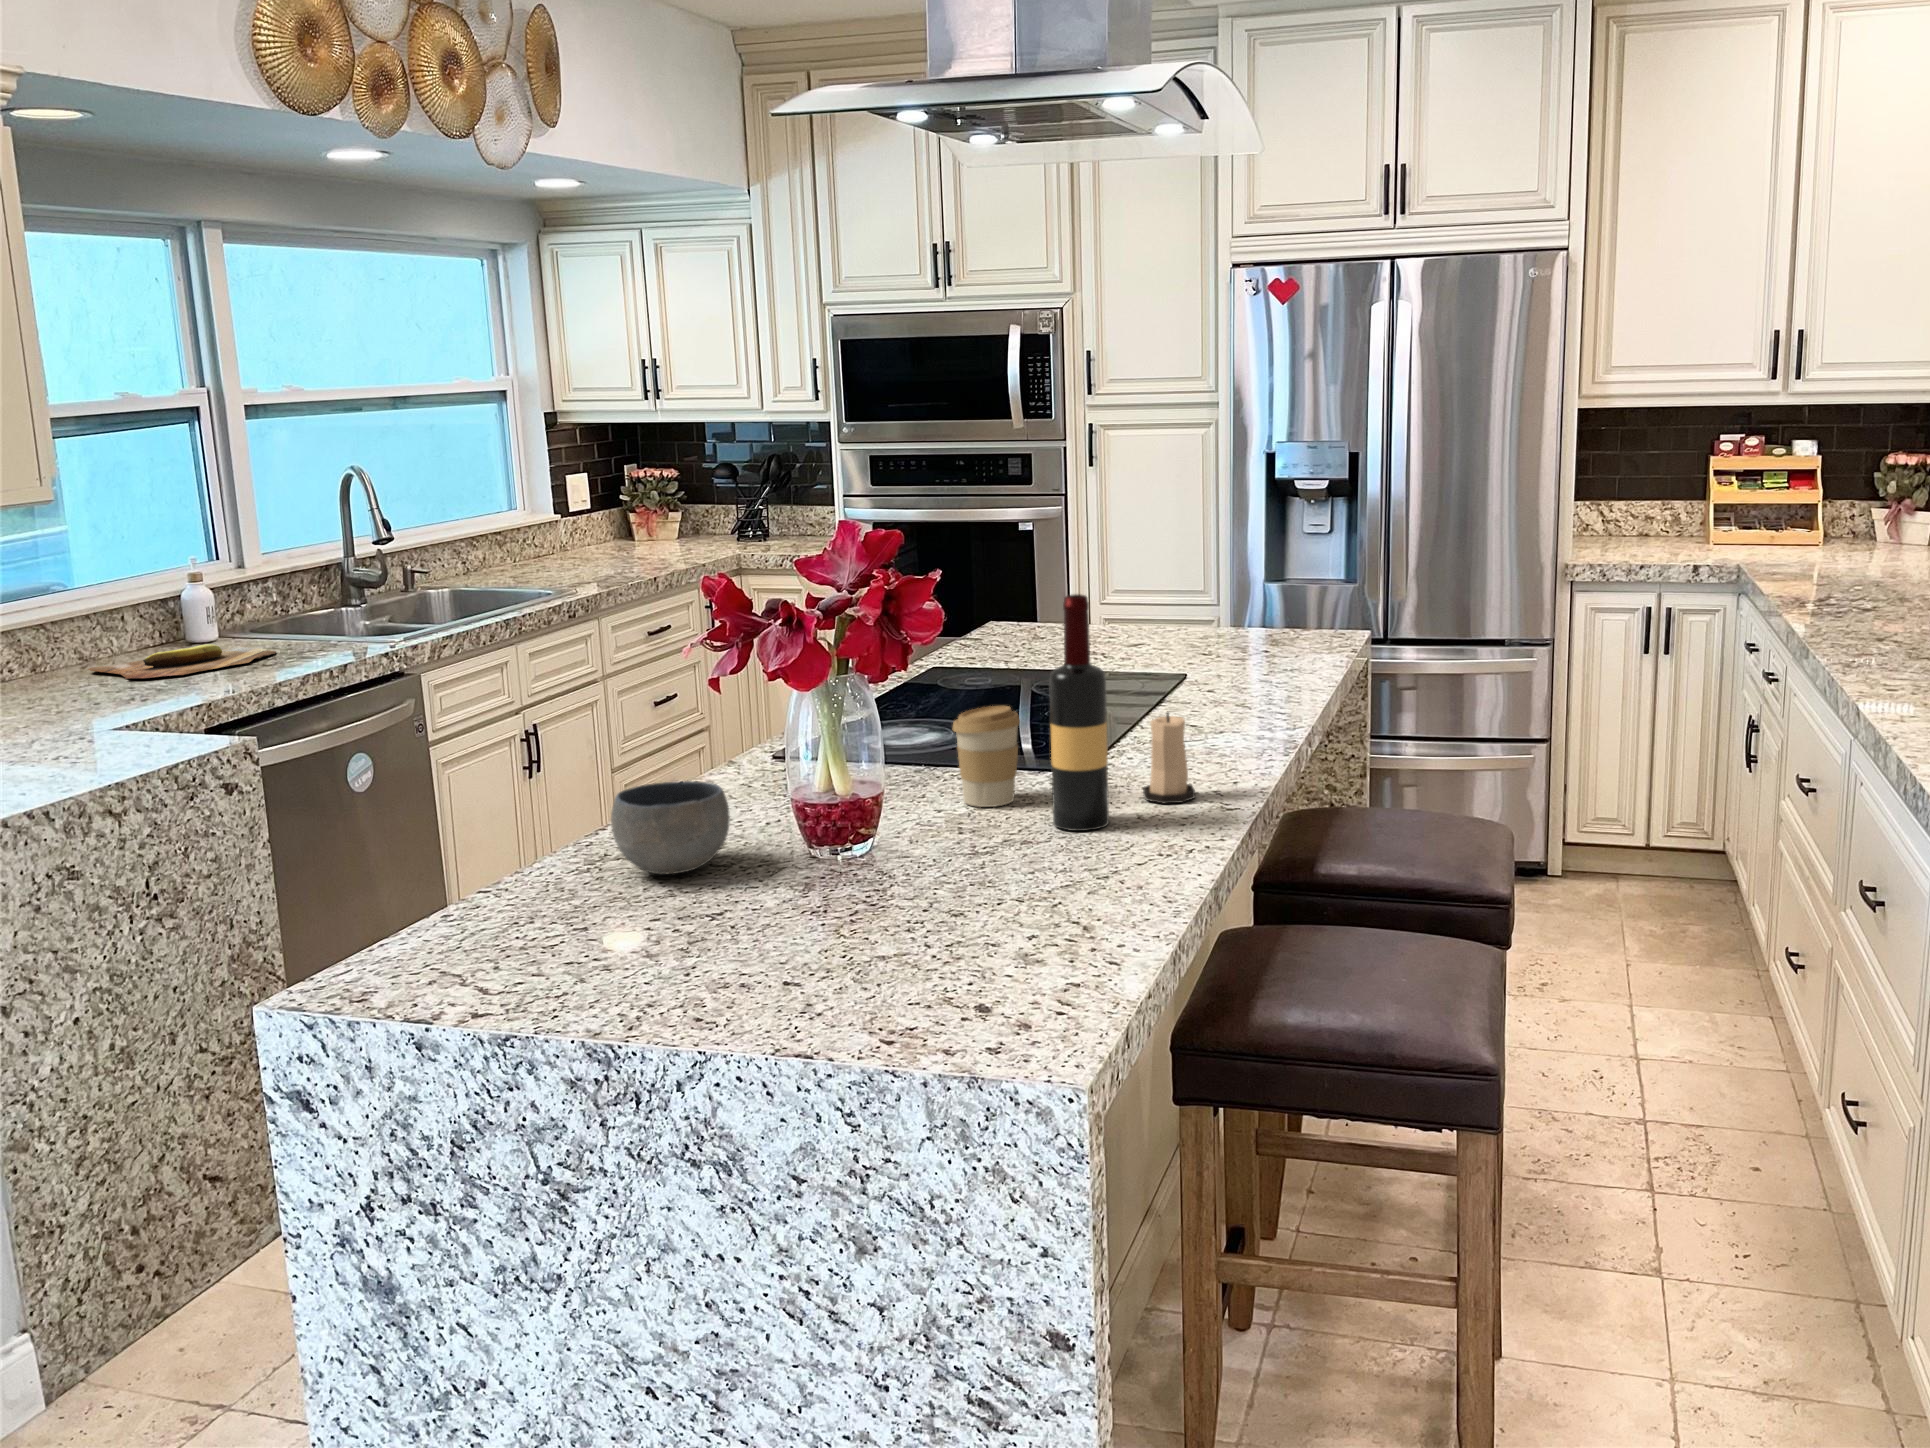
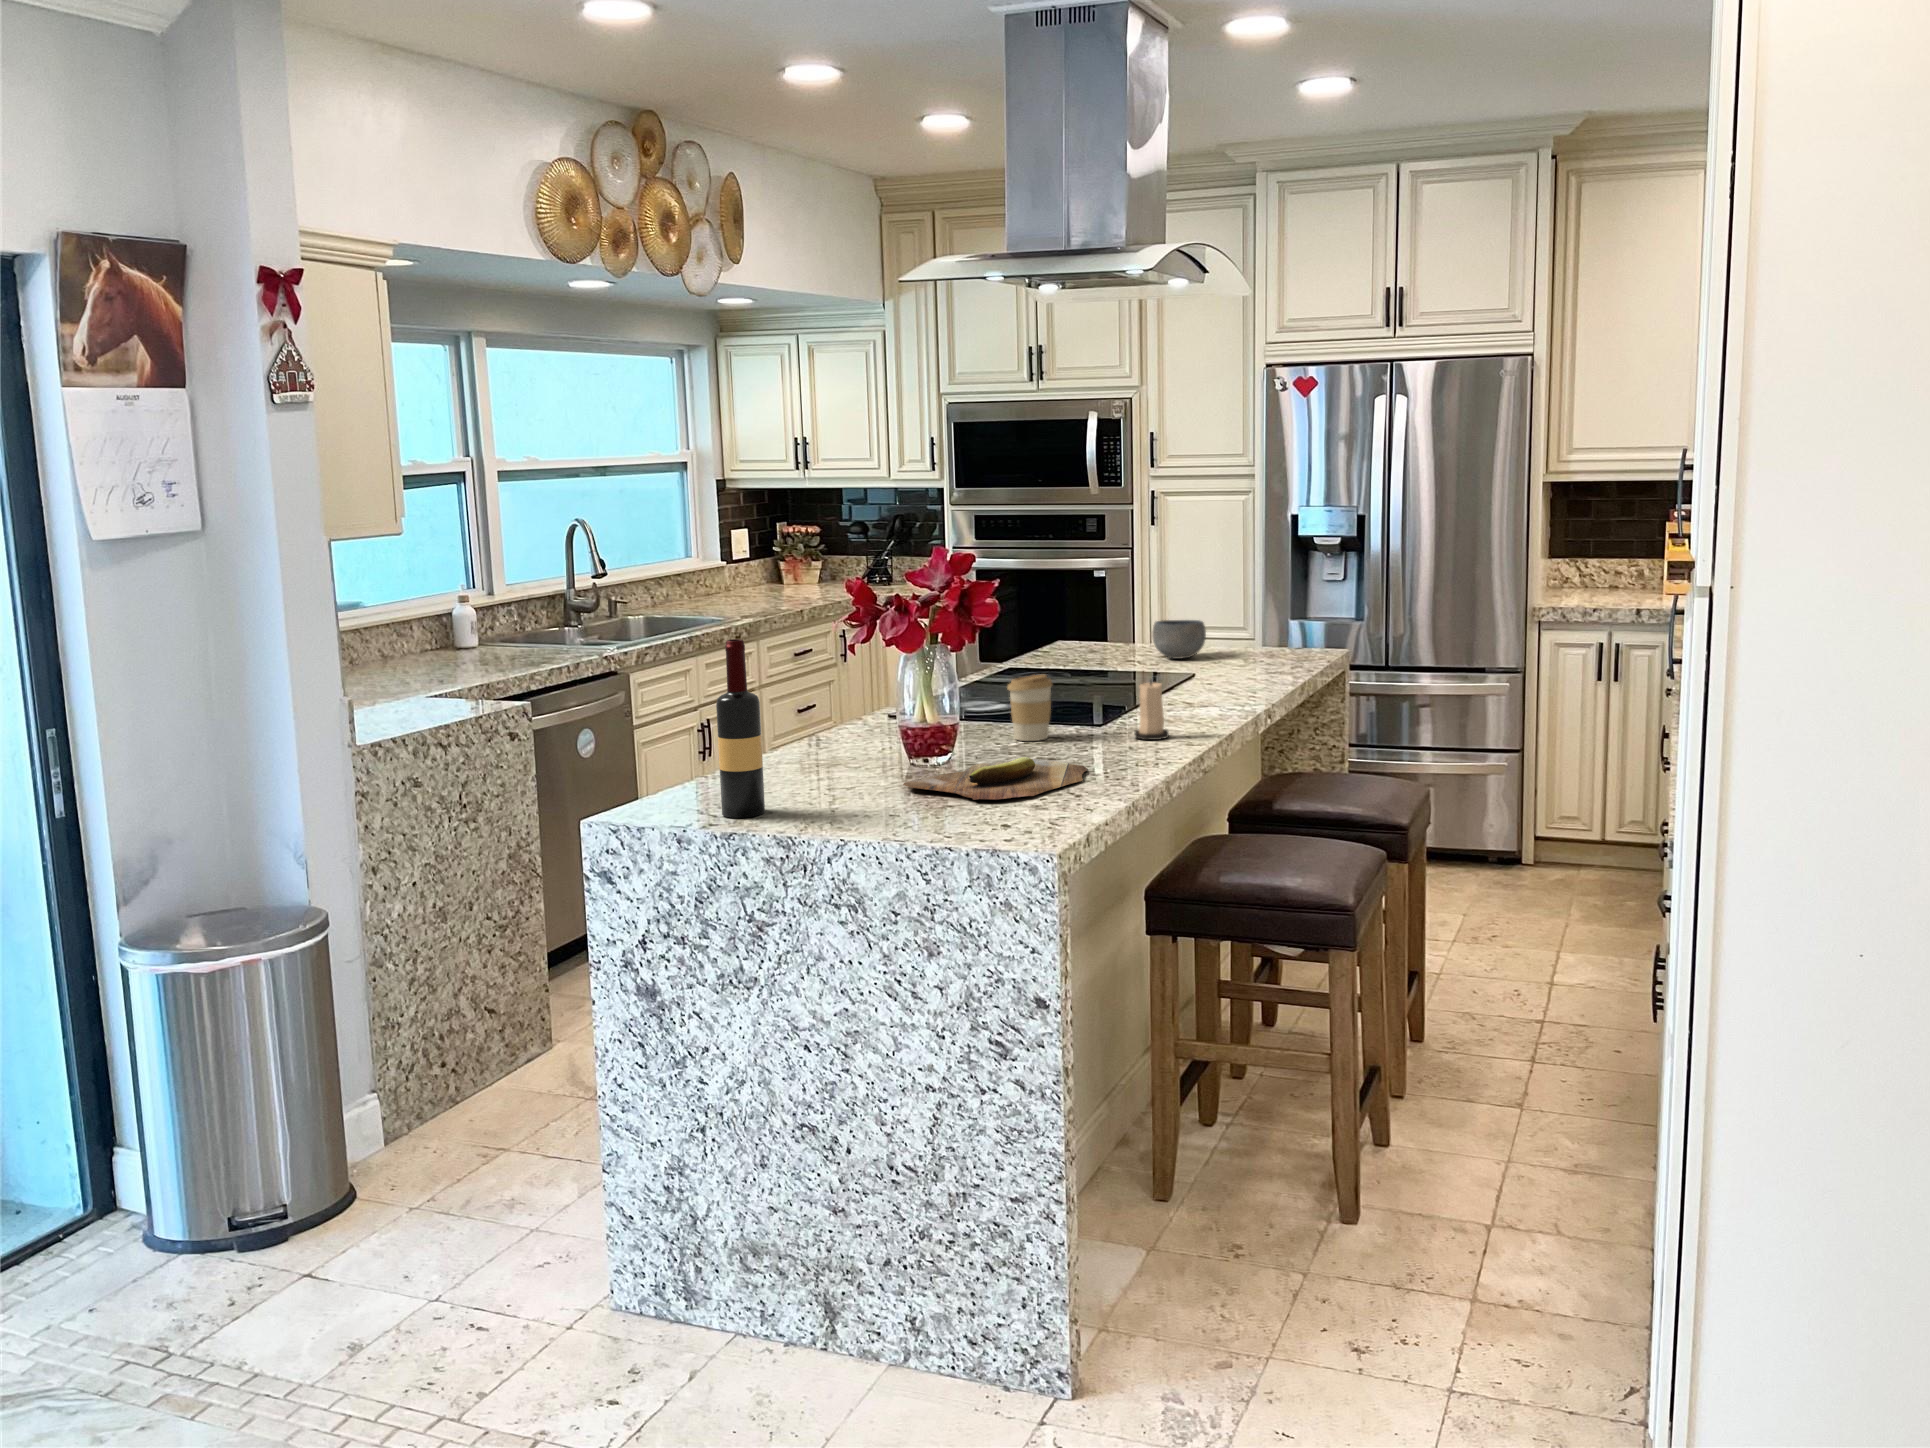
wine bottle: present [1049,594,1109,831] -> present [716,639,765,818]
cutting board: present [88,644,276,679] -> present [903,757,1087,800]
bowl: present [611,781,730,874] -> present [1152,620,1206,659]

